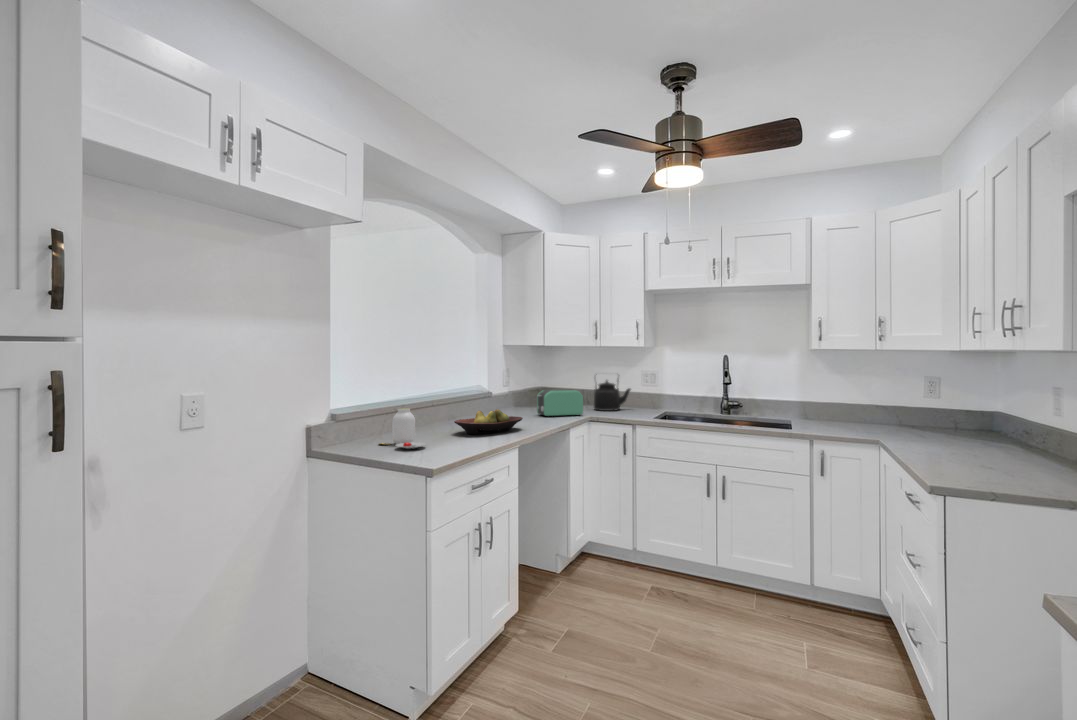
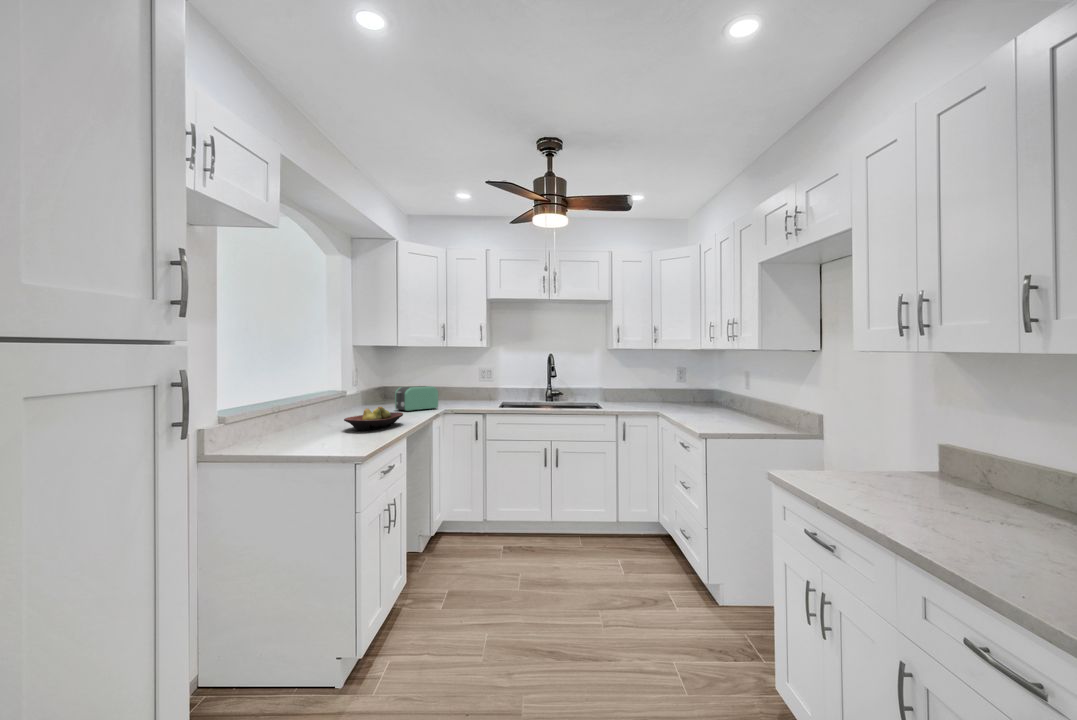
kettle: present [594,380,630,411] -> none [440,370,472,404]
jar: present [381,408,426,449] -> none [284,410,340,446]

